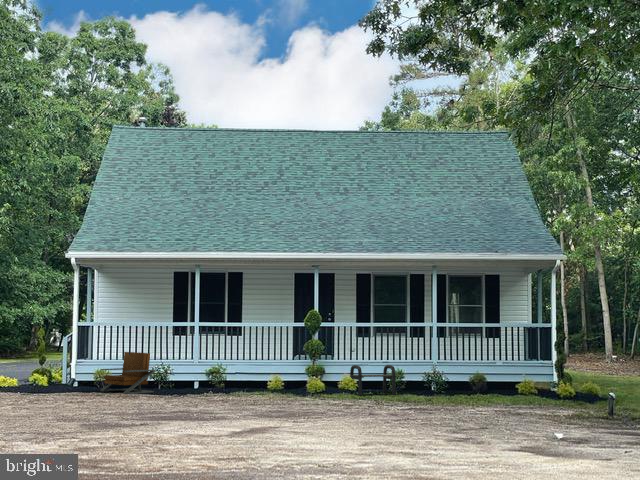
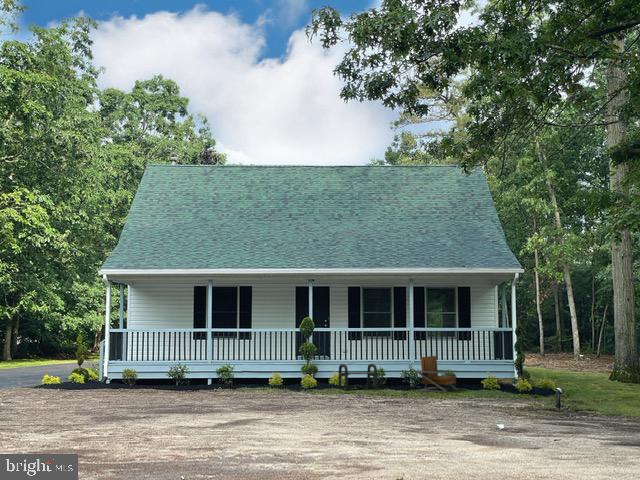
lounge chair: present [100,352,155,394] -> present [417,356,458,392]

